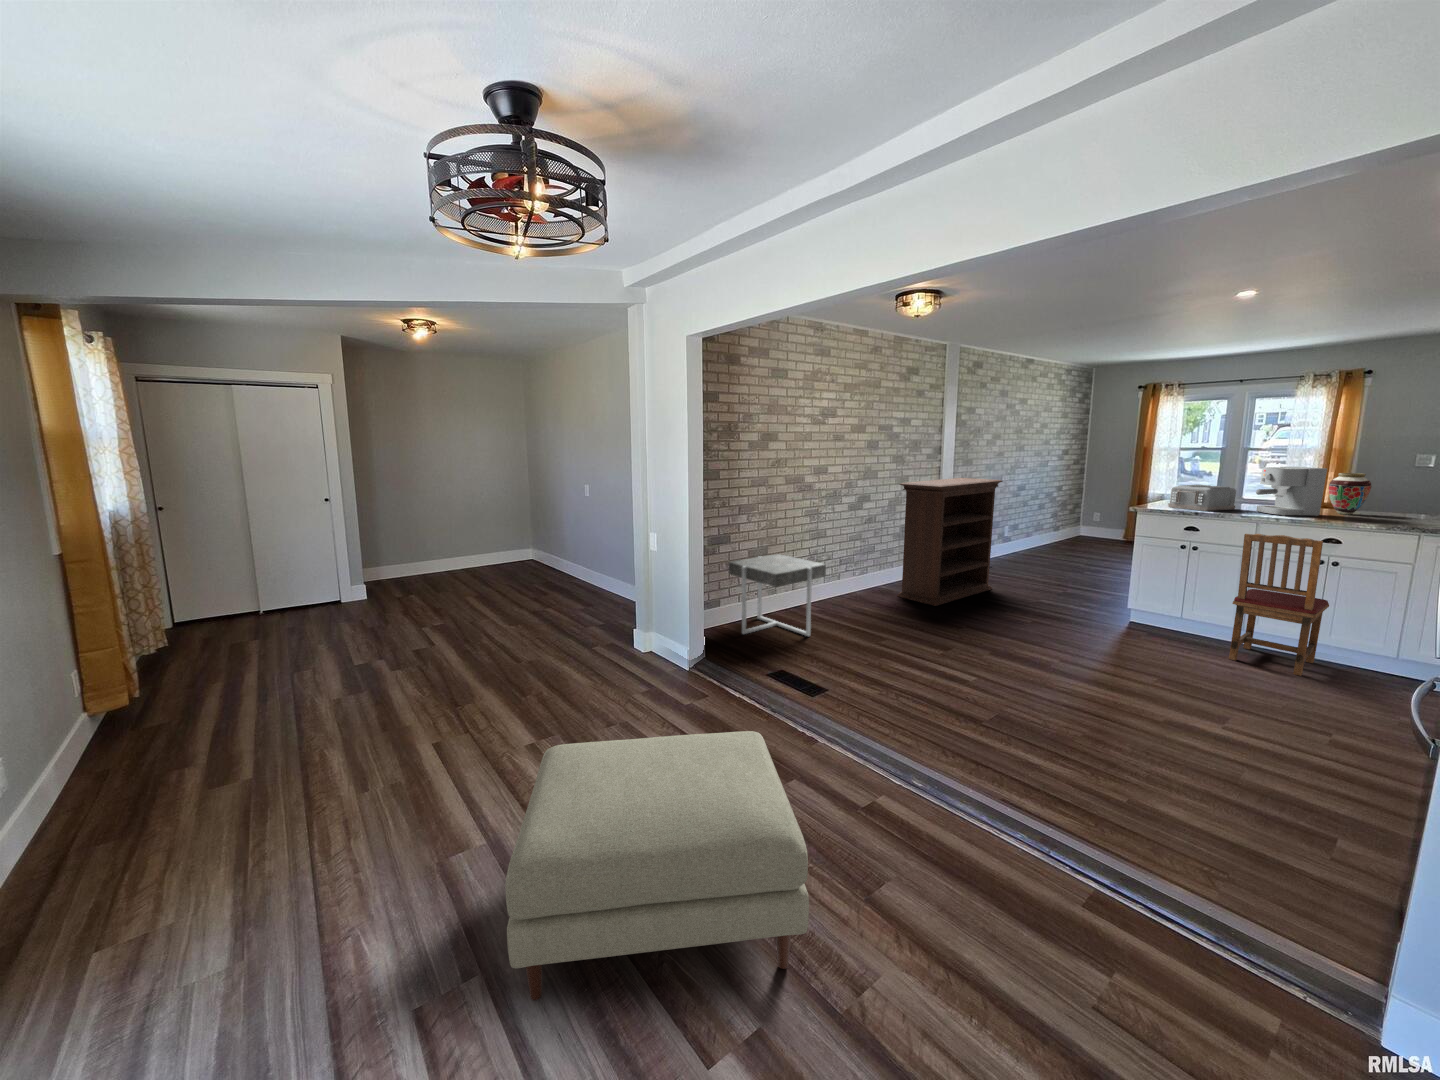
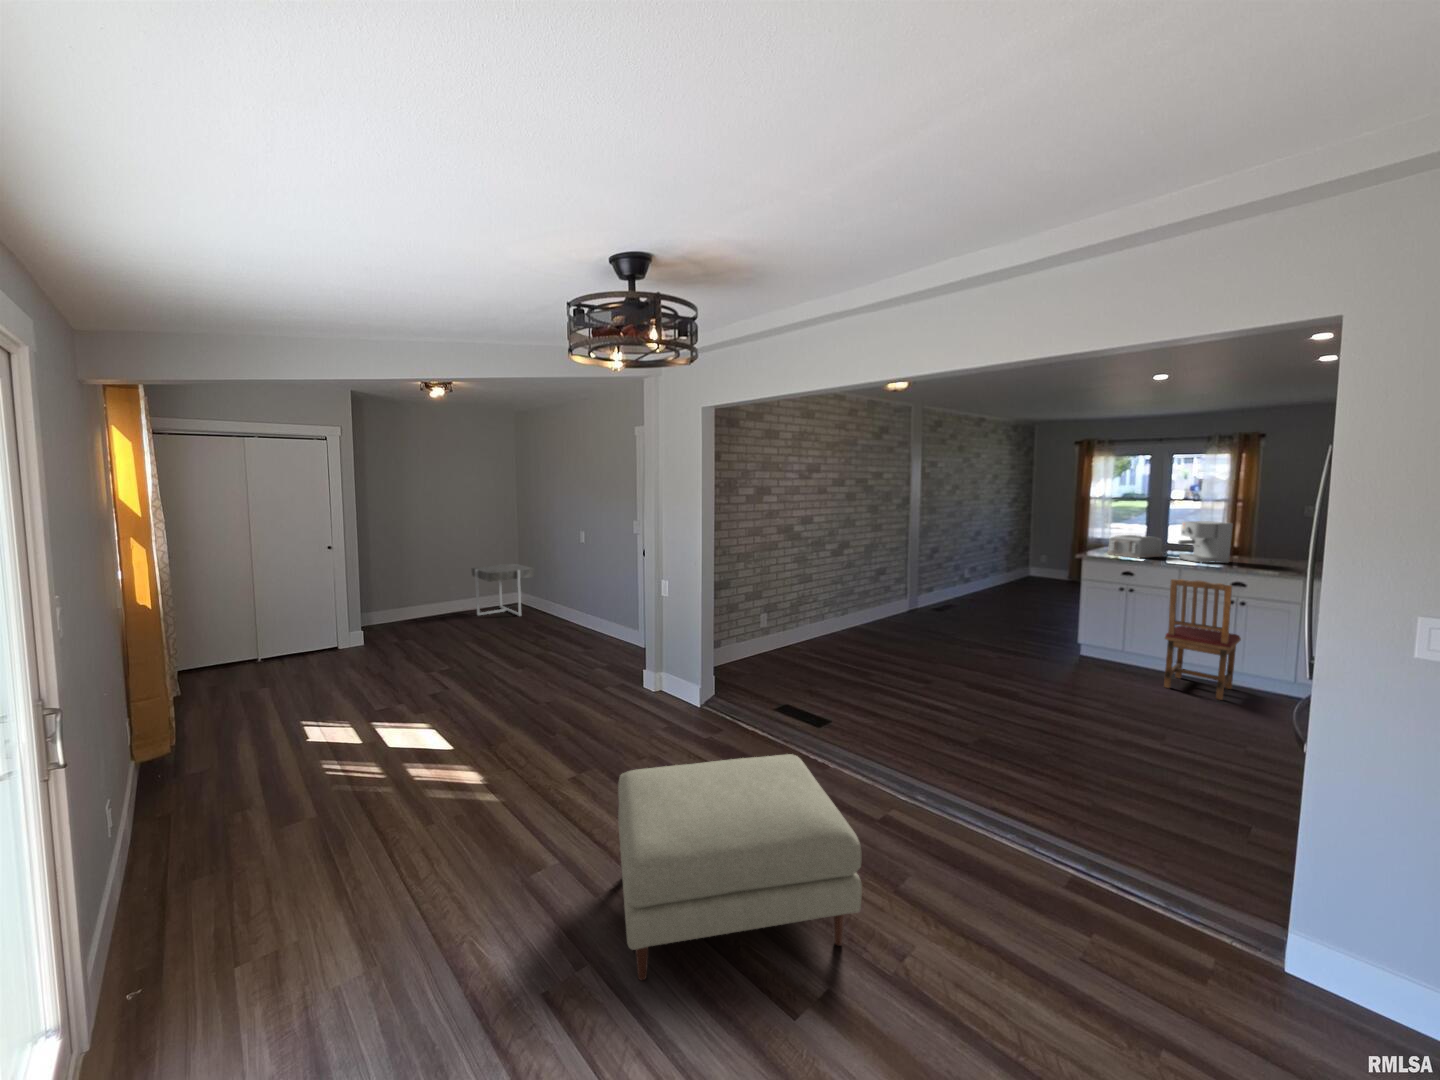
vase: present [1329,473,1372,515] -> none [1235,527,1268,562]
bookshelf: present [897,478,1002,606] -> none [875,526,965,644]
side table: present [729,554,826,636] -> present [472,564,534,616]

